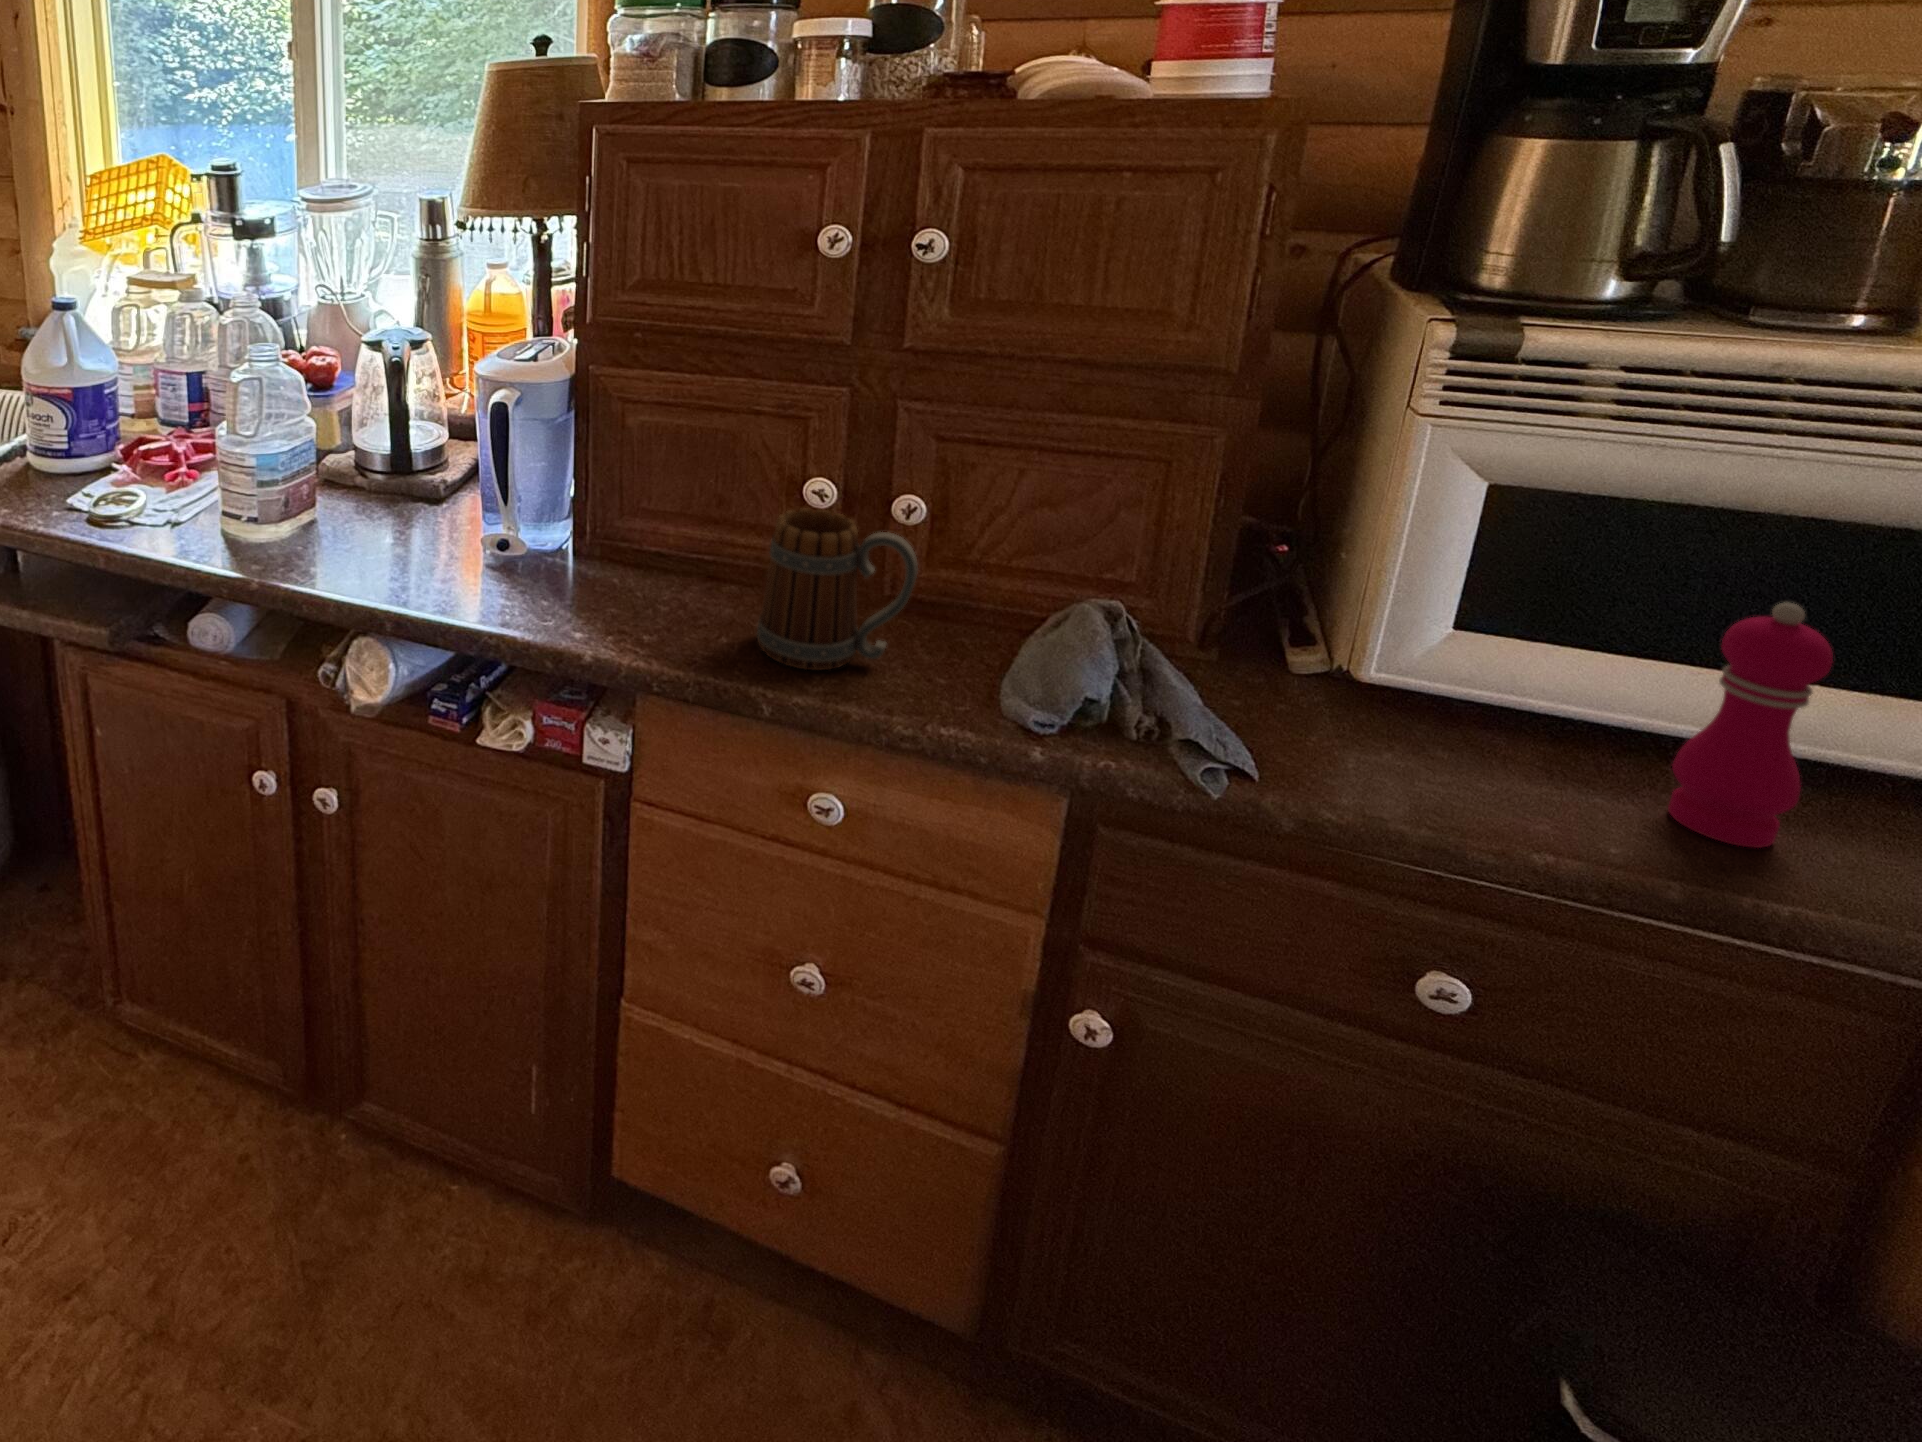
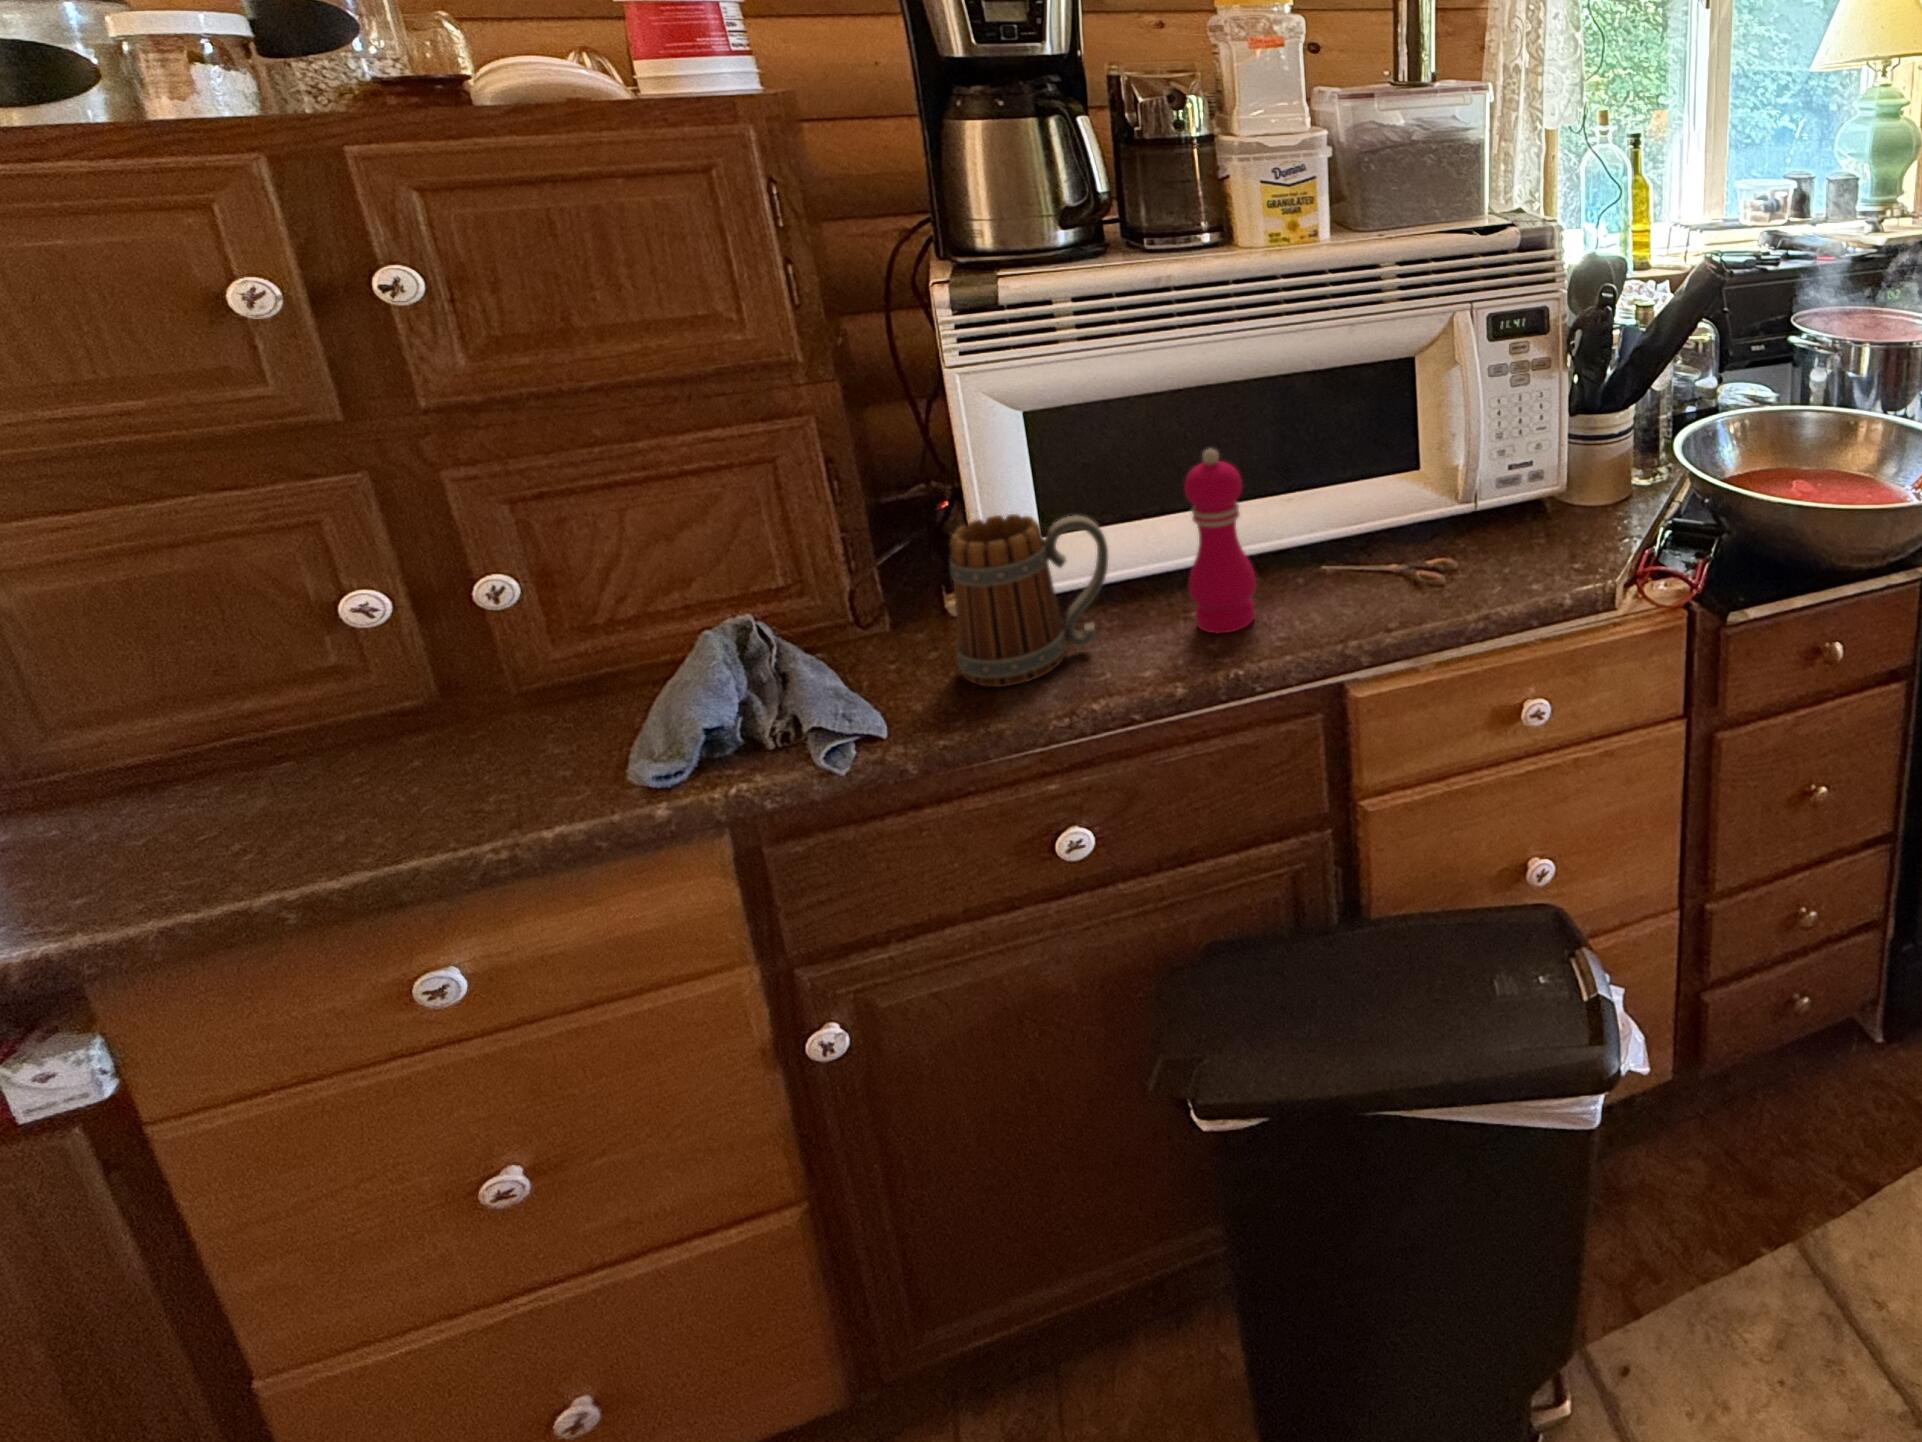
mug: present [757,508,918,670] -> present [950,514,1108,687]

